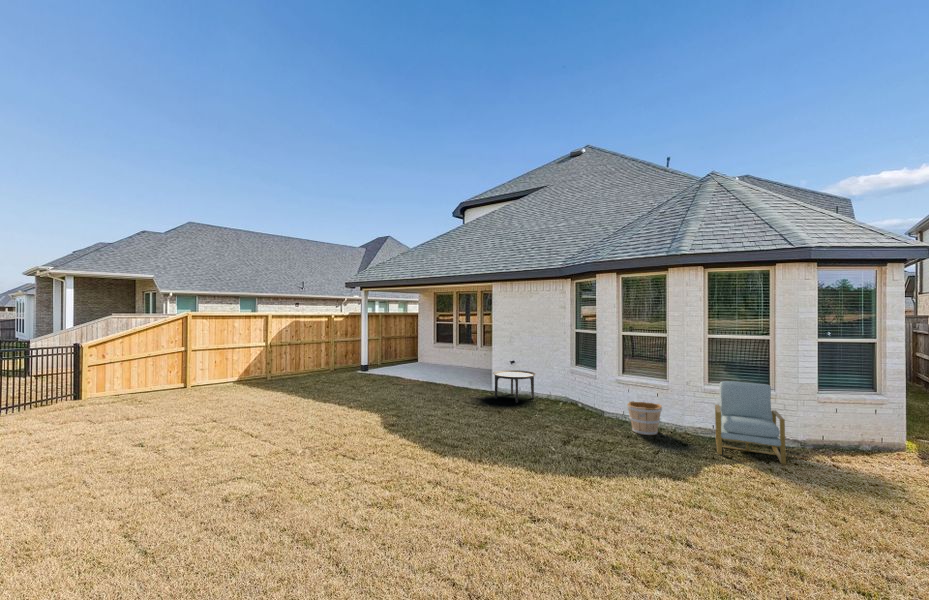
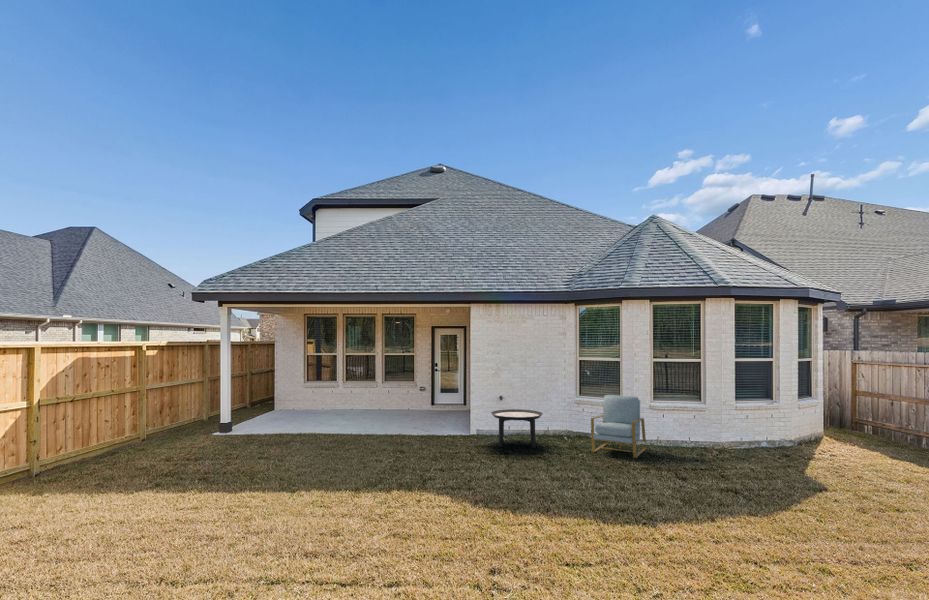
chair: present [715,381,786,465] -> present [591,395,646,458]
wooden bucket: present [627,401,662,435] -> none [680,425,715,457]

